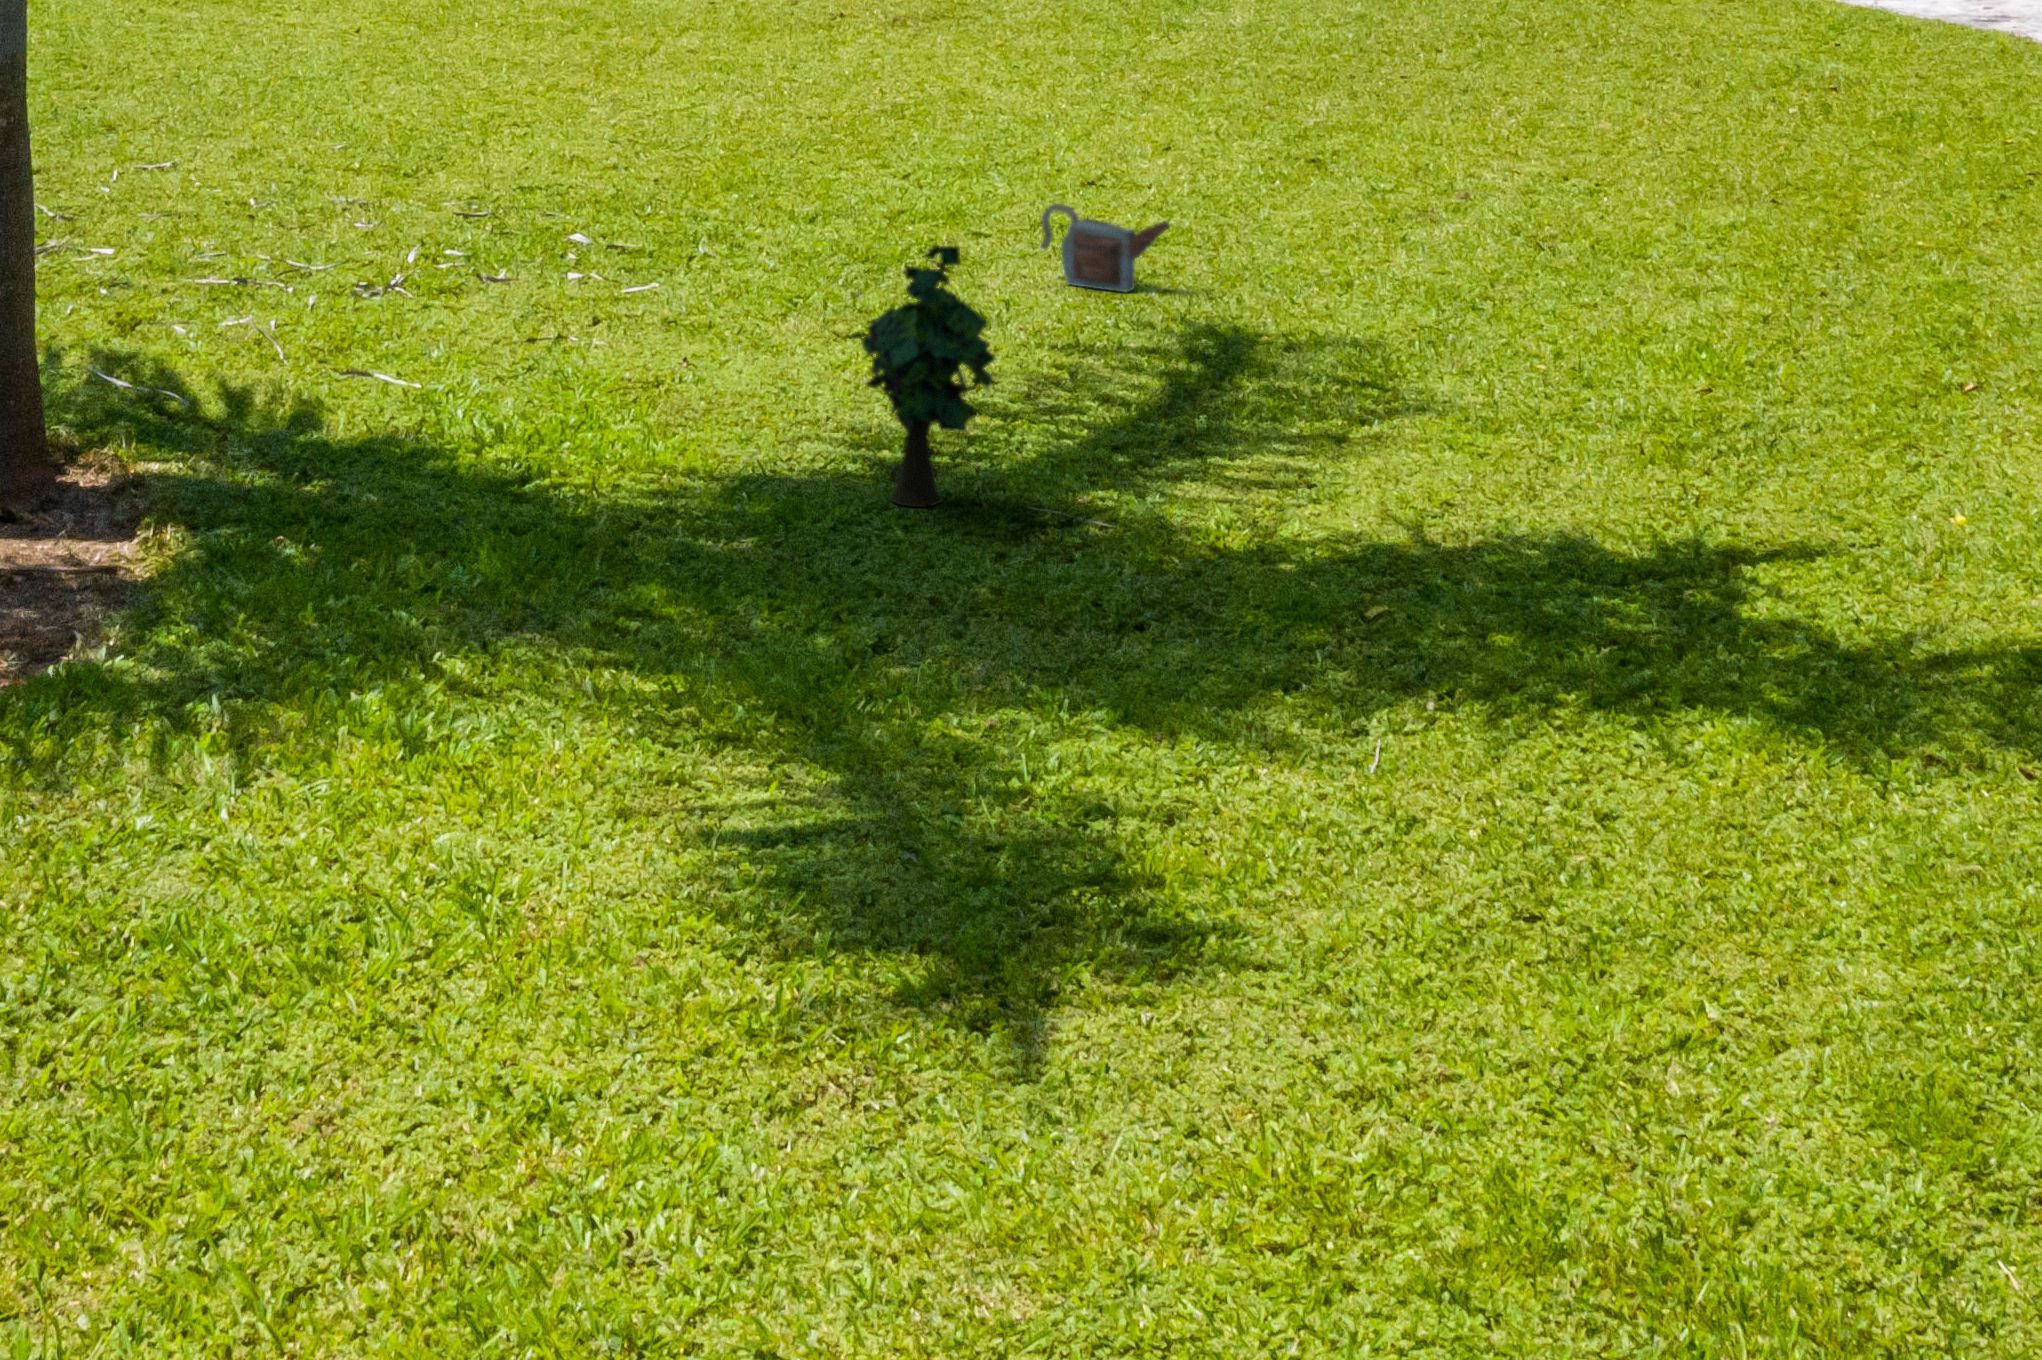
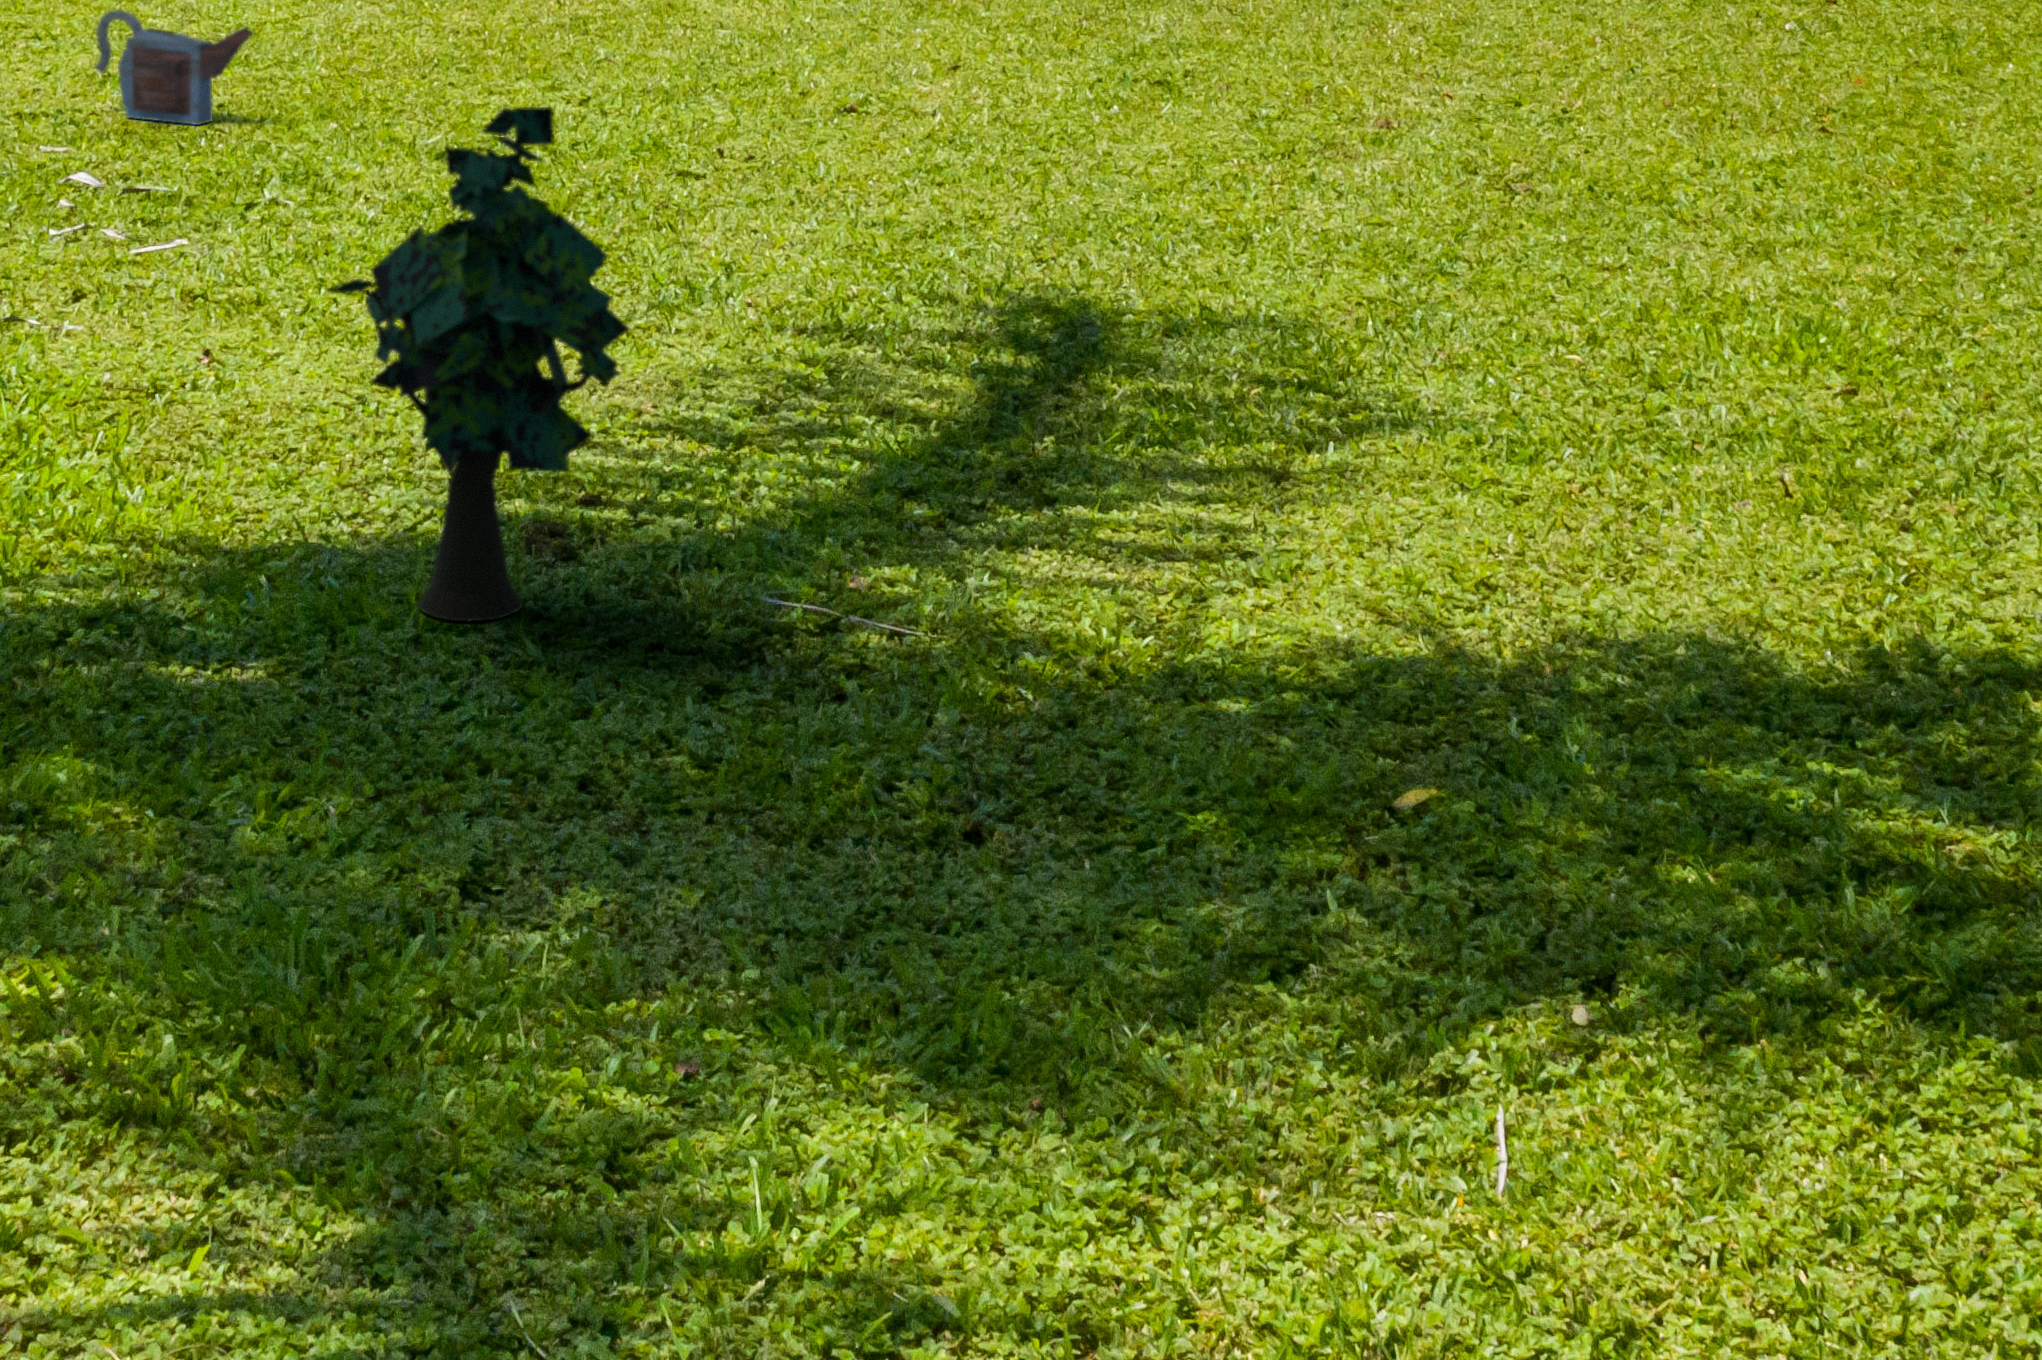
watering can: present [1041,204,1170,292] -> present [96,10,254,125]

